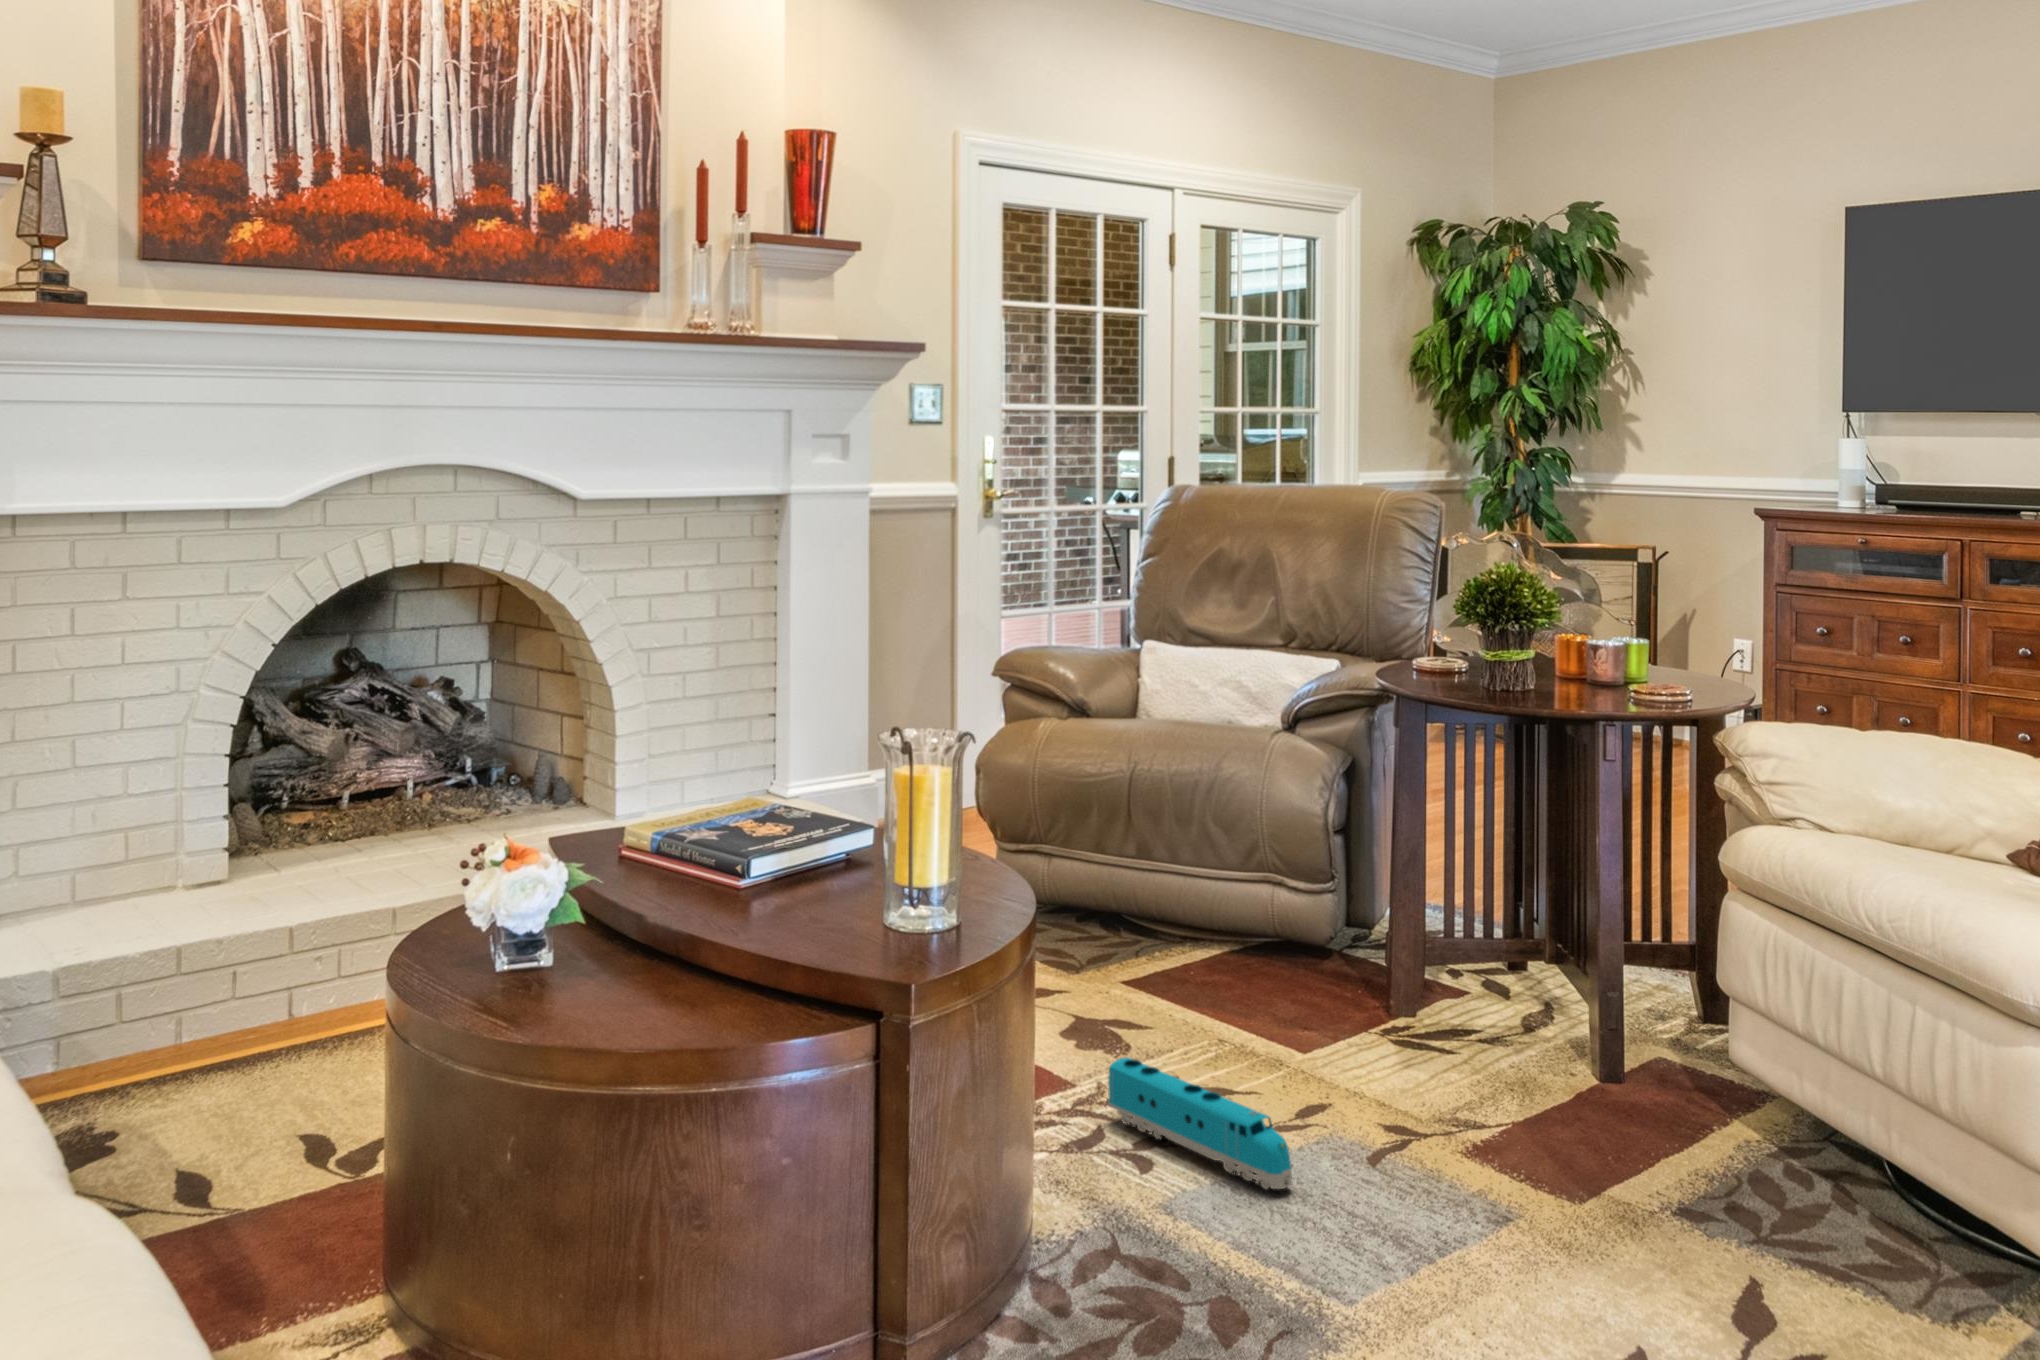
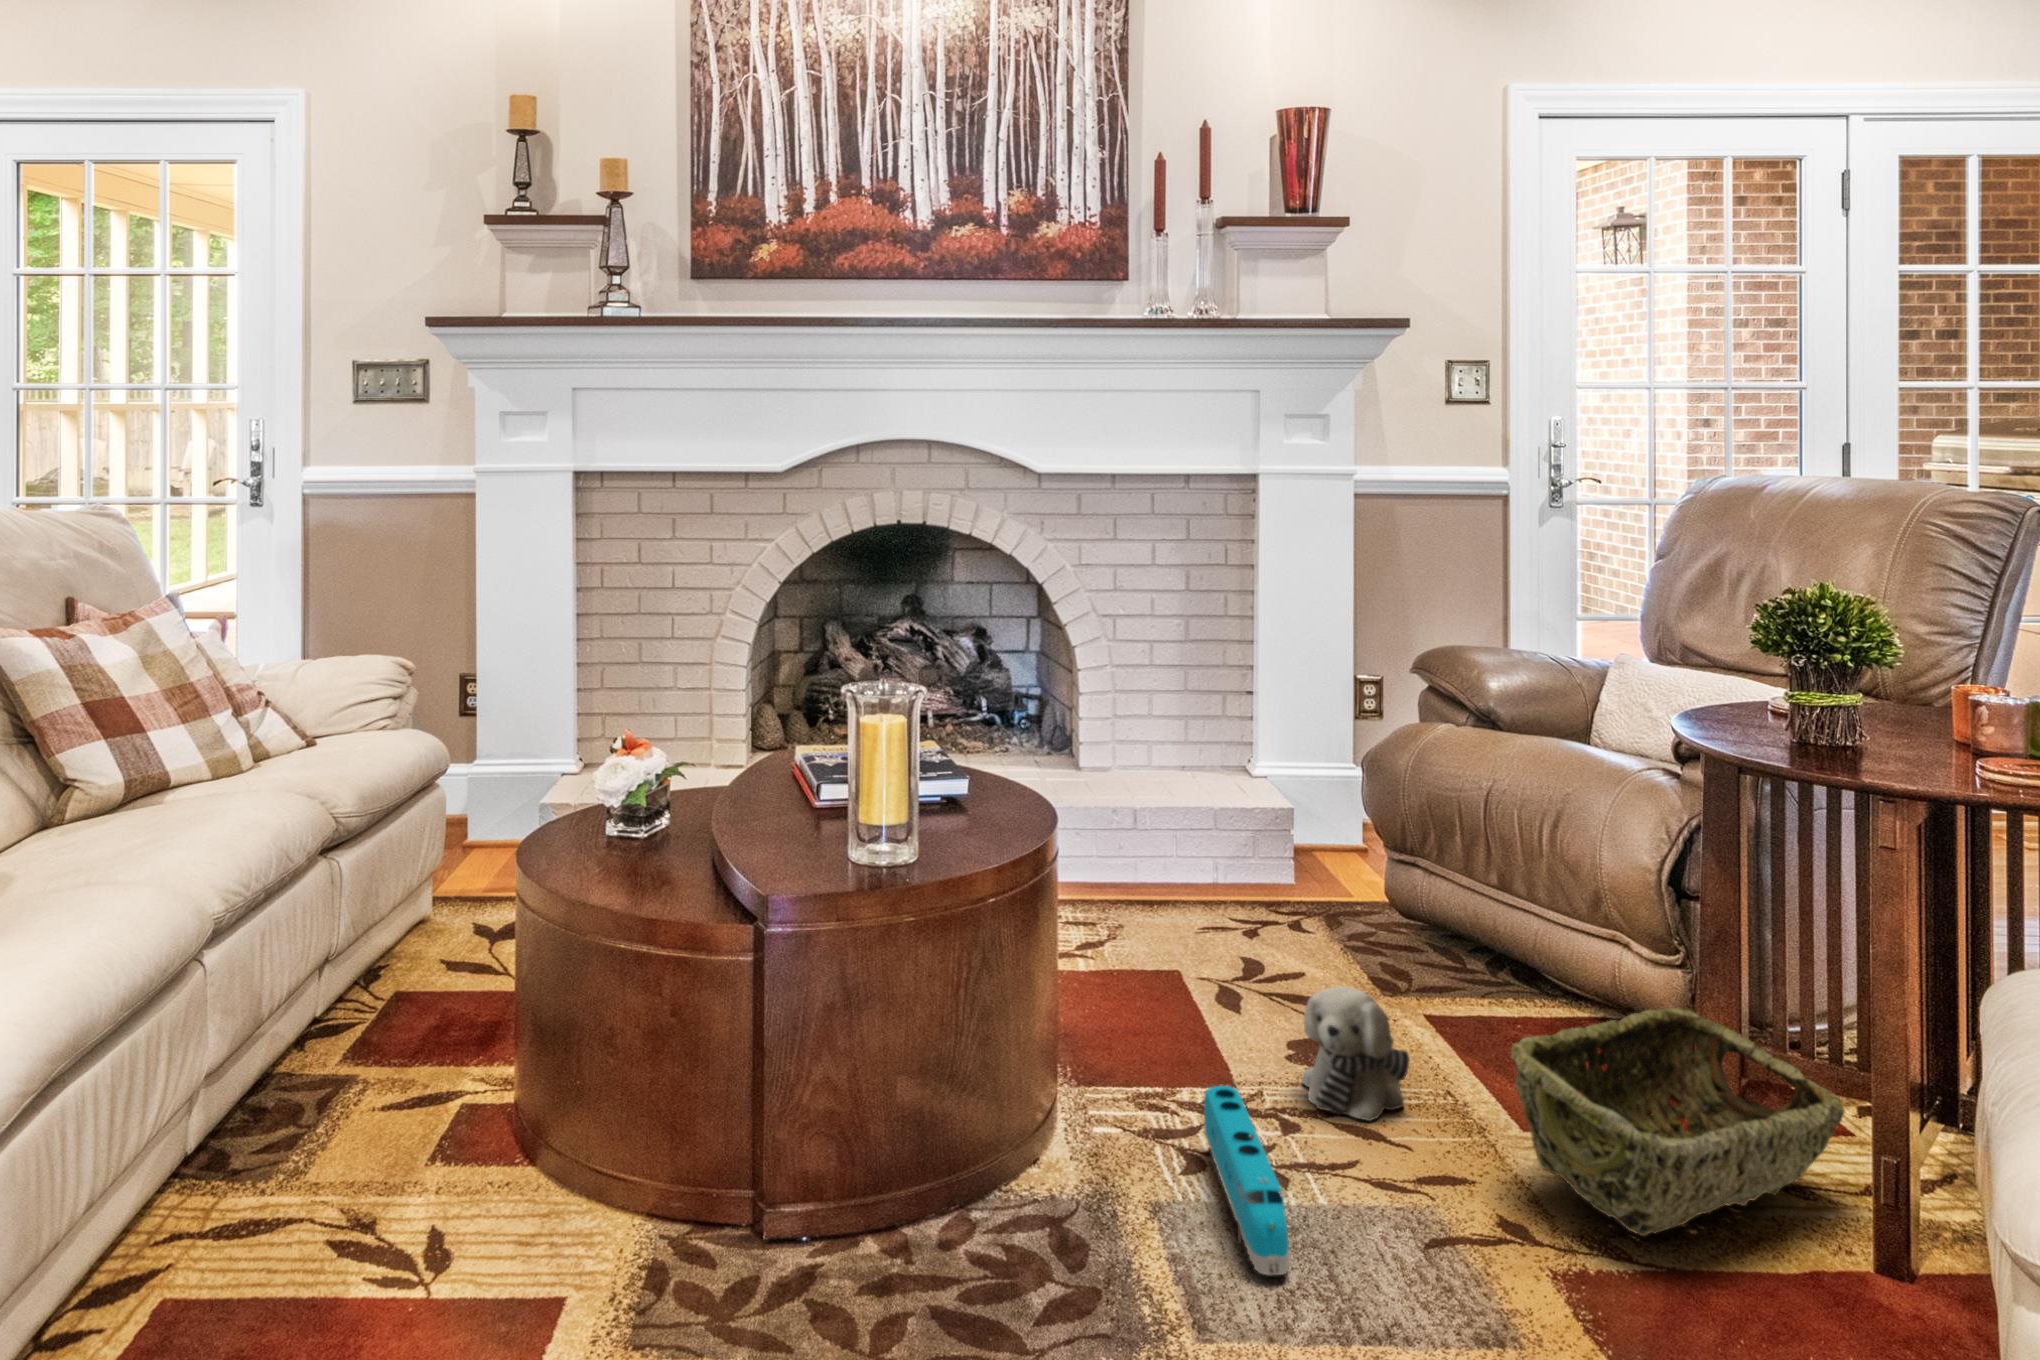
woven basket: none [1324,910,1504,1080] -> present [1511,1008,1844,1236]
plush toy: none [1101,952,1202,1065] -> present [1302,986,1410,1121]

